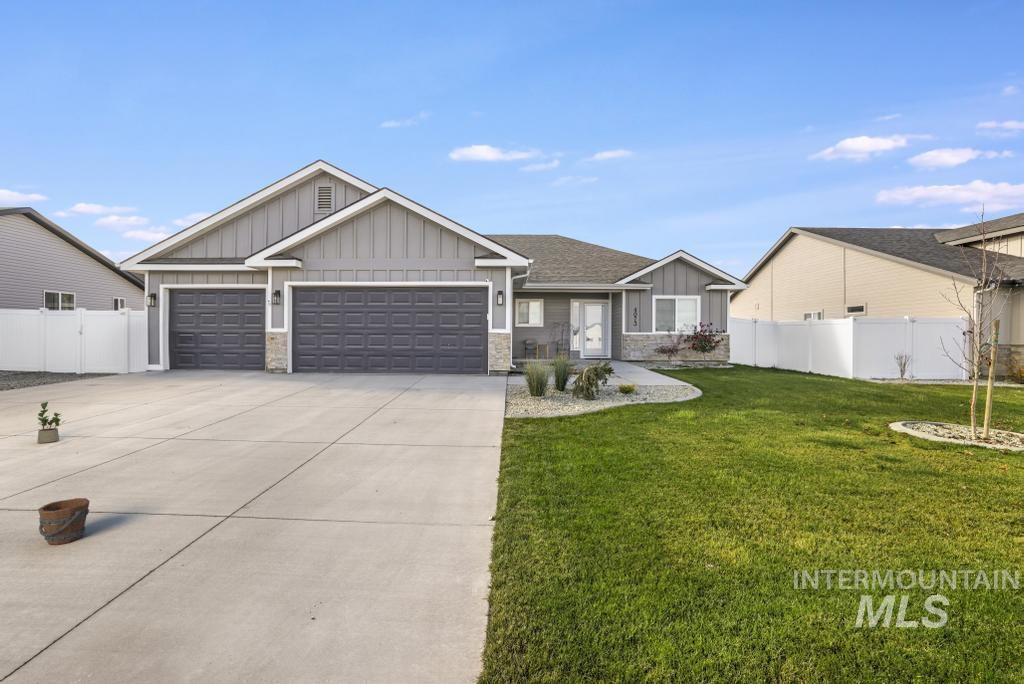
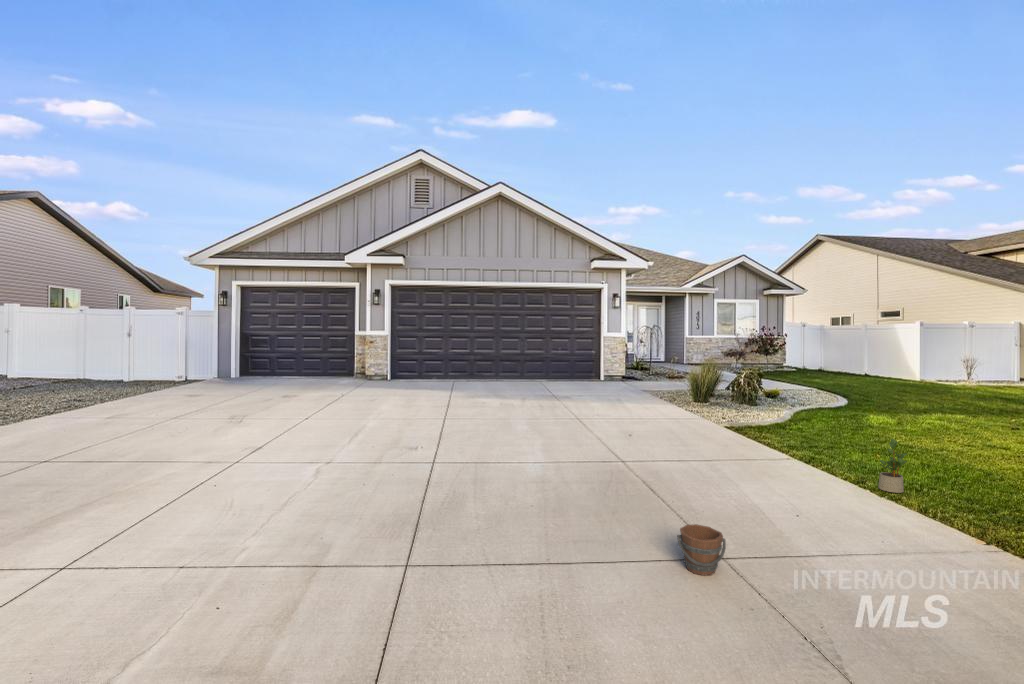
potted plant: present [38,402,64,443] -> present [878,439,907,493]

